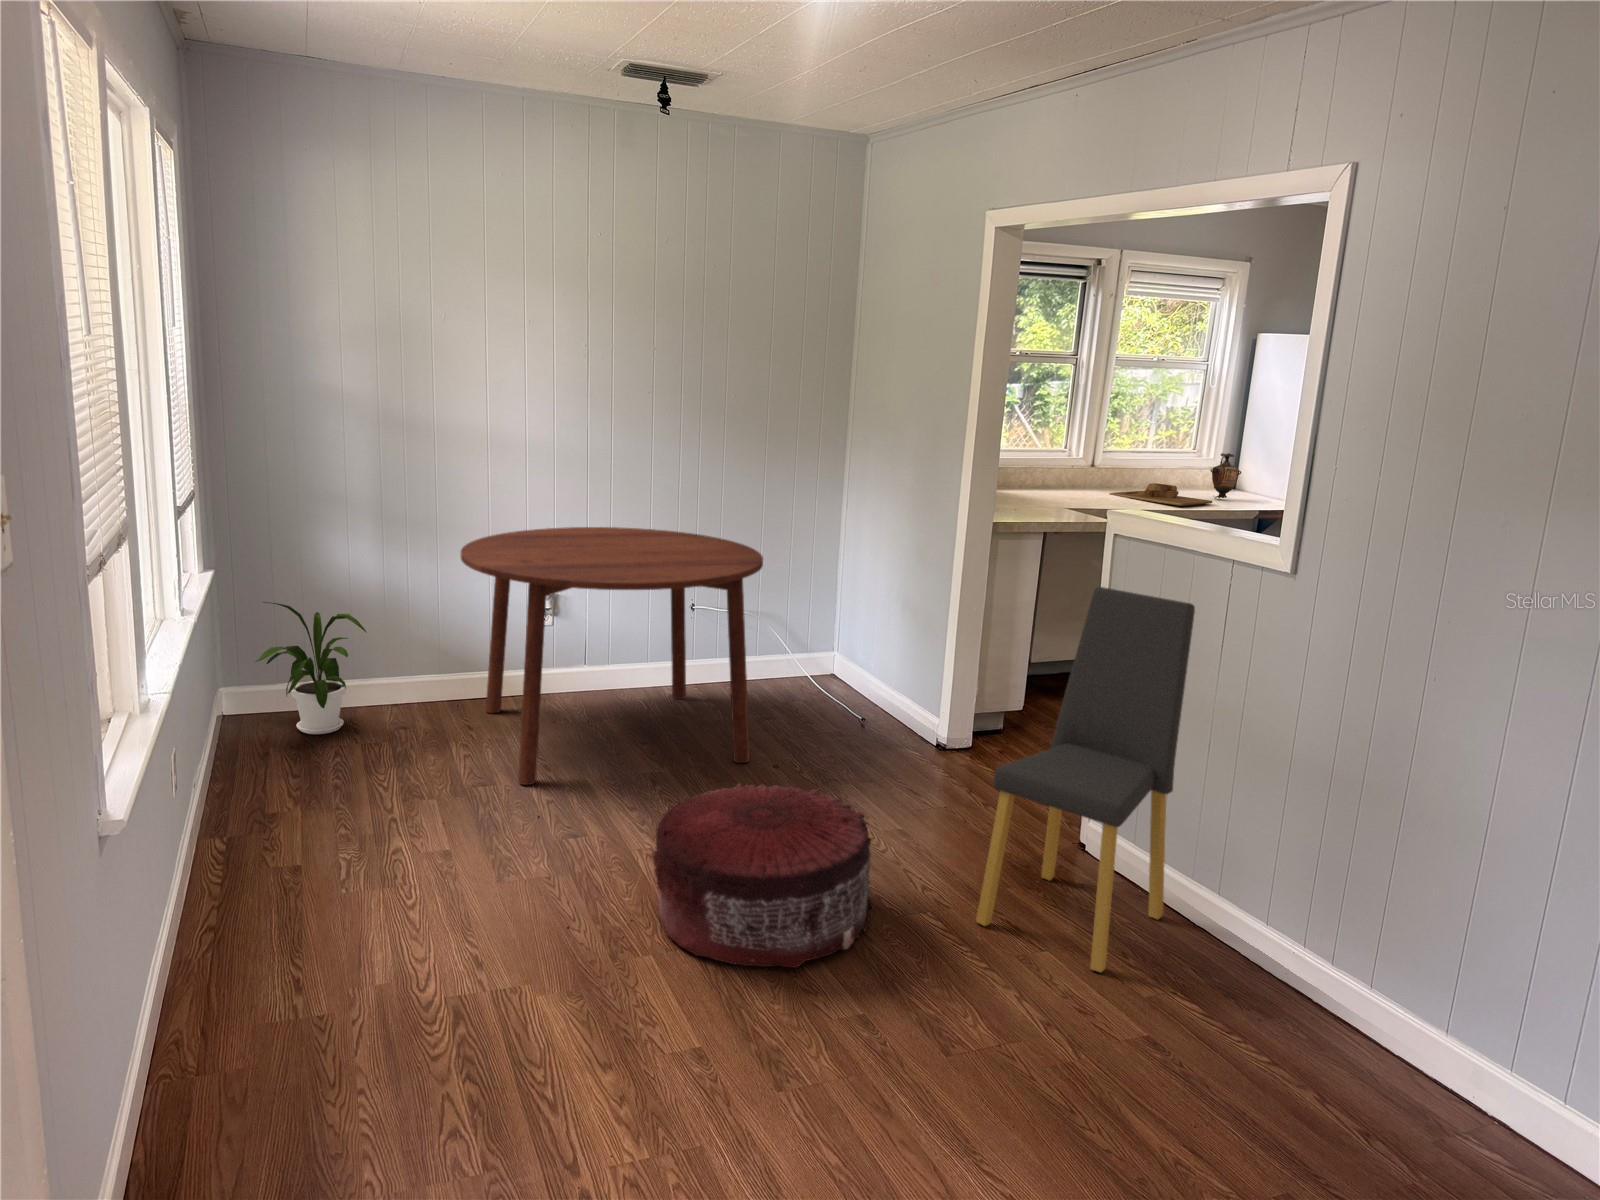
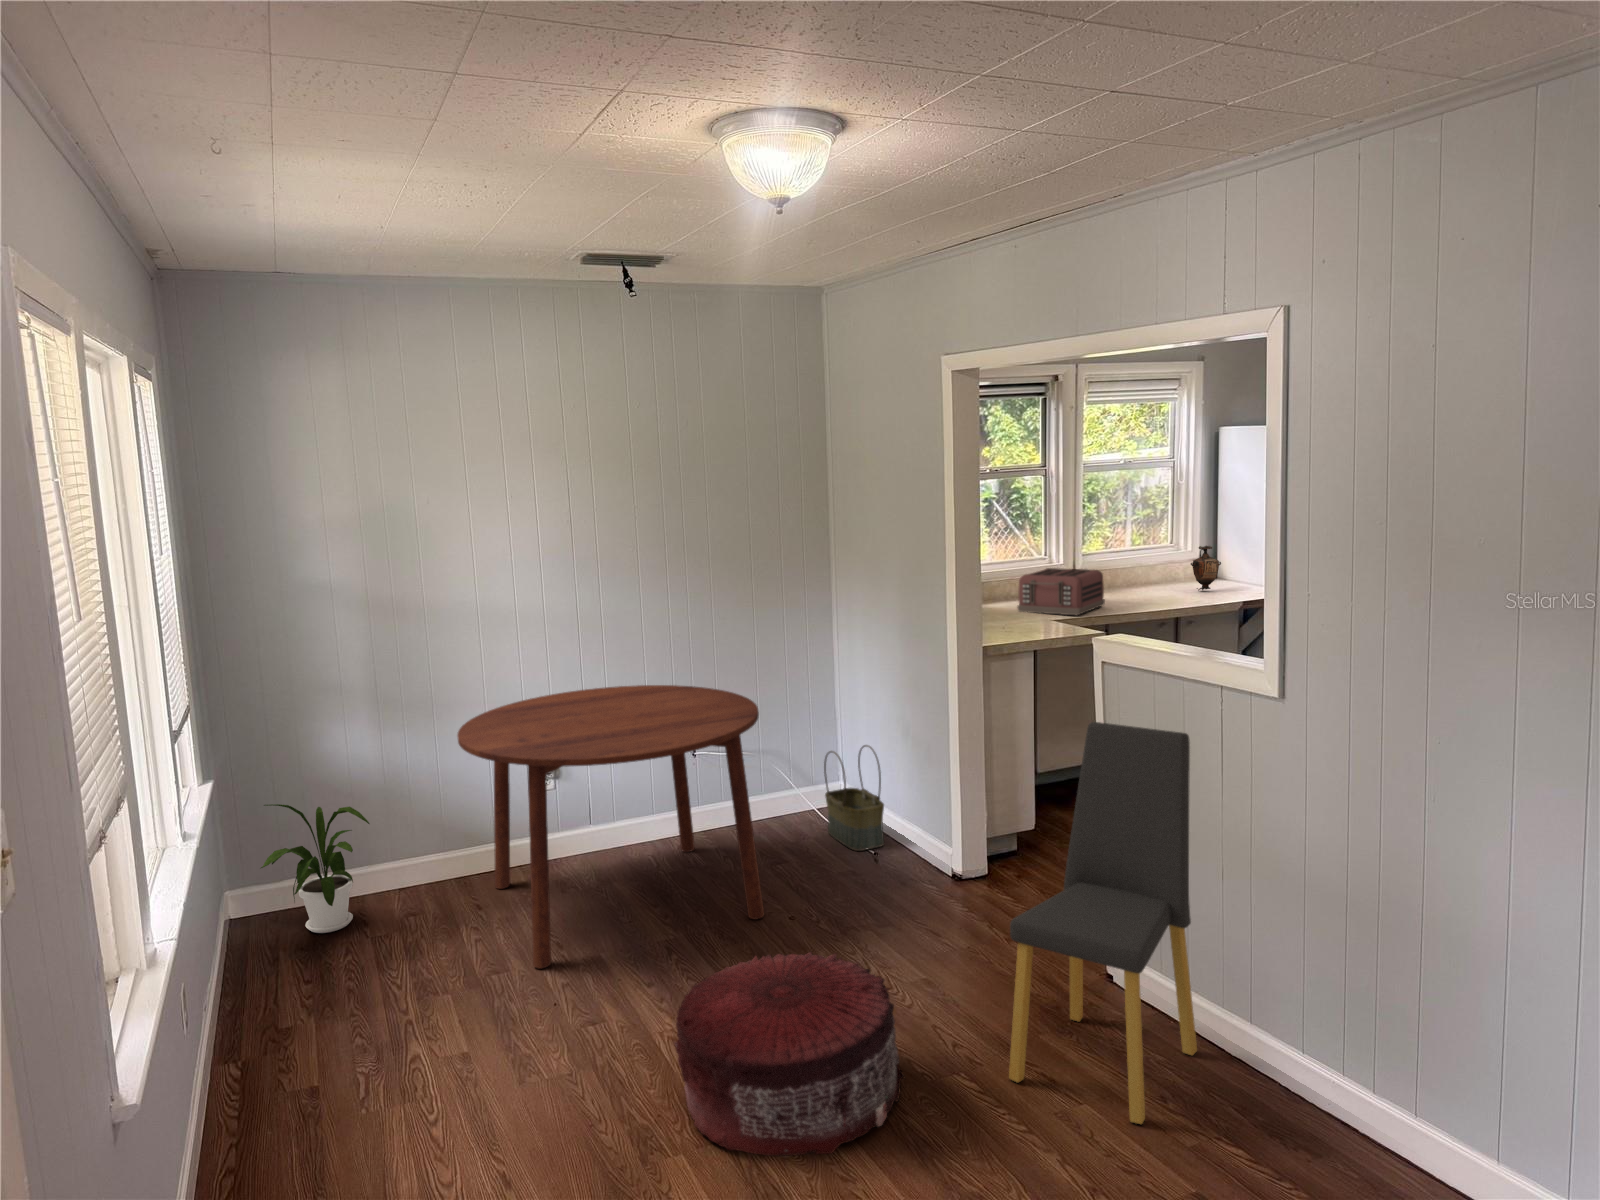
toaster: none [1032,458,1122,506] -> present [1017,568,1105,615]
cutting board: present [1110,483,1212,506] -> none [1094,583,1196,605]
basket: none [819,612,878,714] -> present [824,745,884,851]

